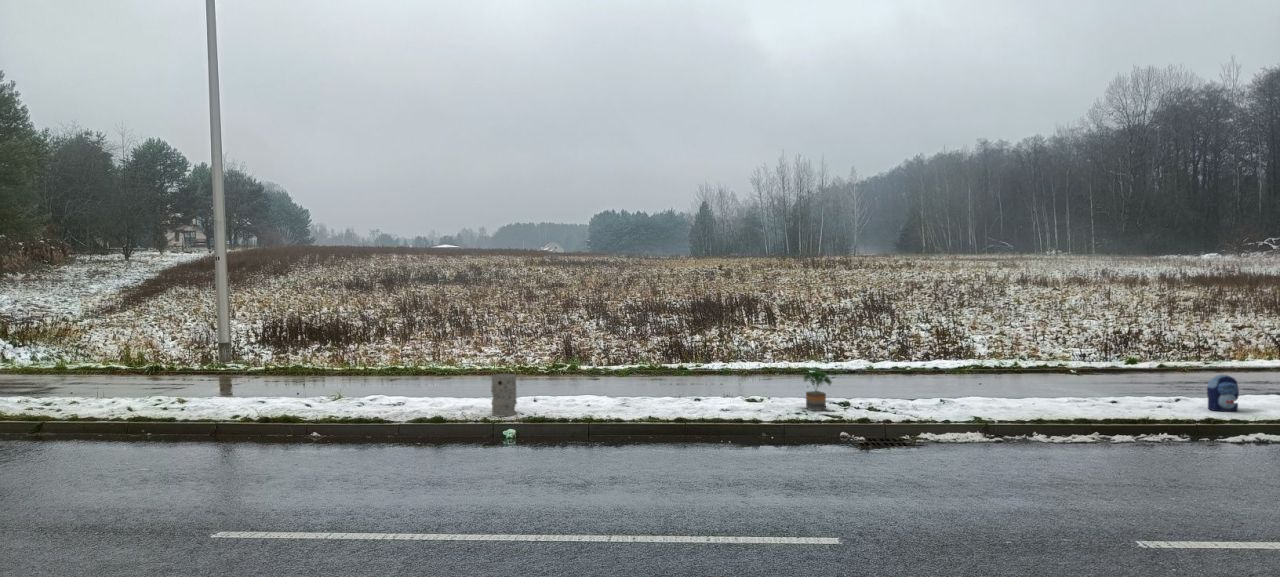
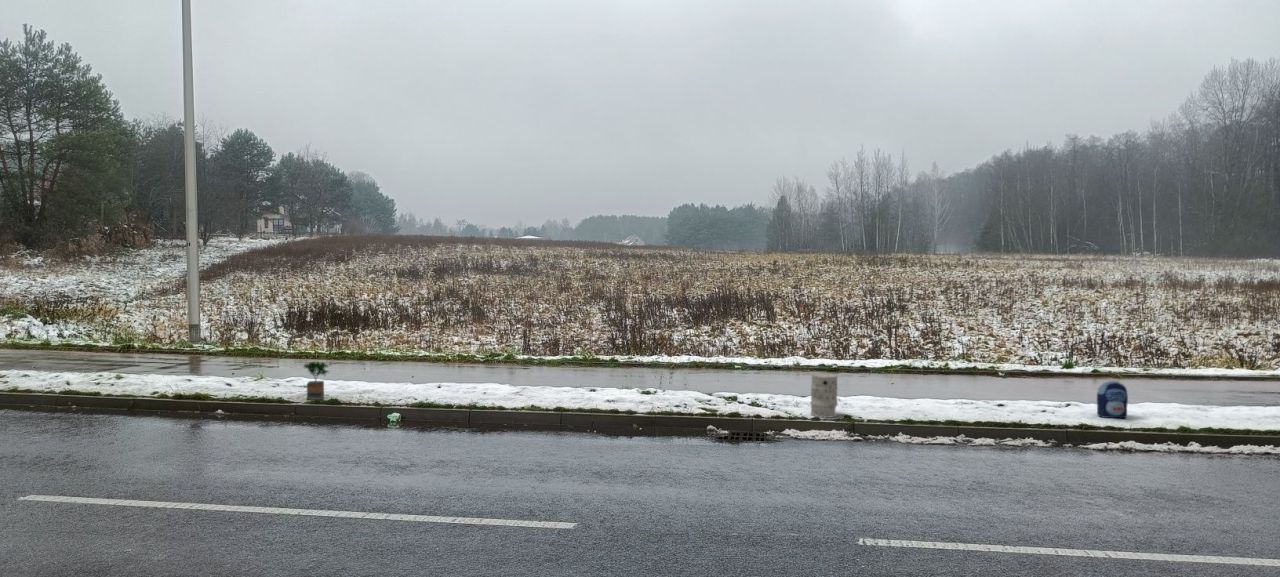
potted tree: present [804,372,832,411] -> present [304,362,328,400]
trash can: present [491,373,517,416] -> present [811,373,838,418]

